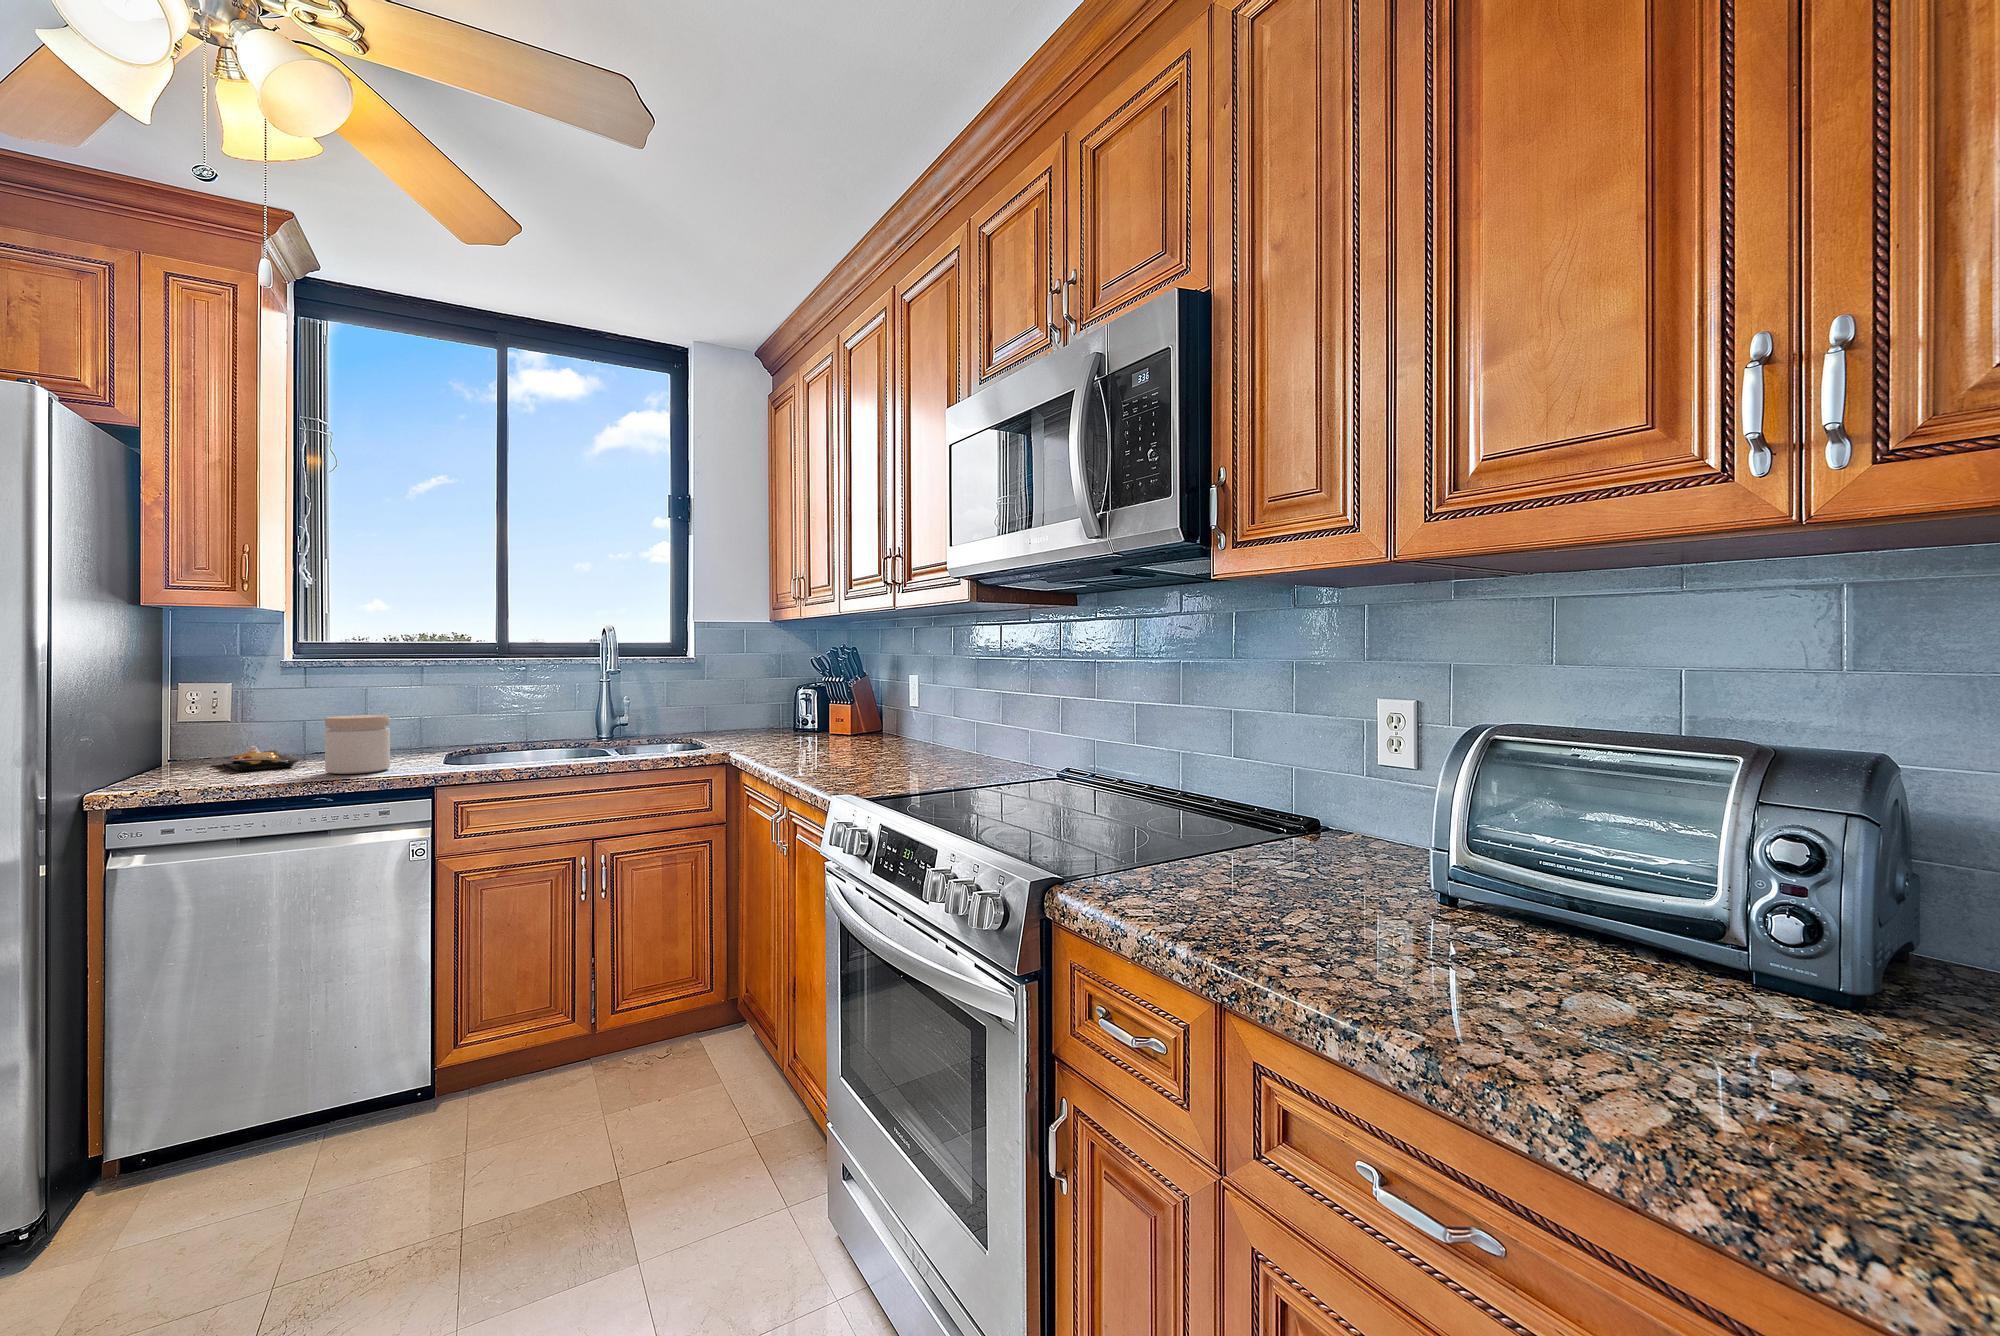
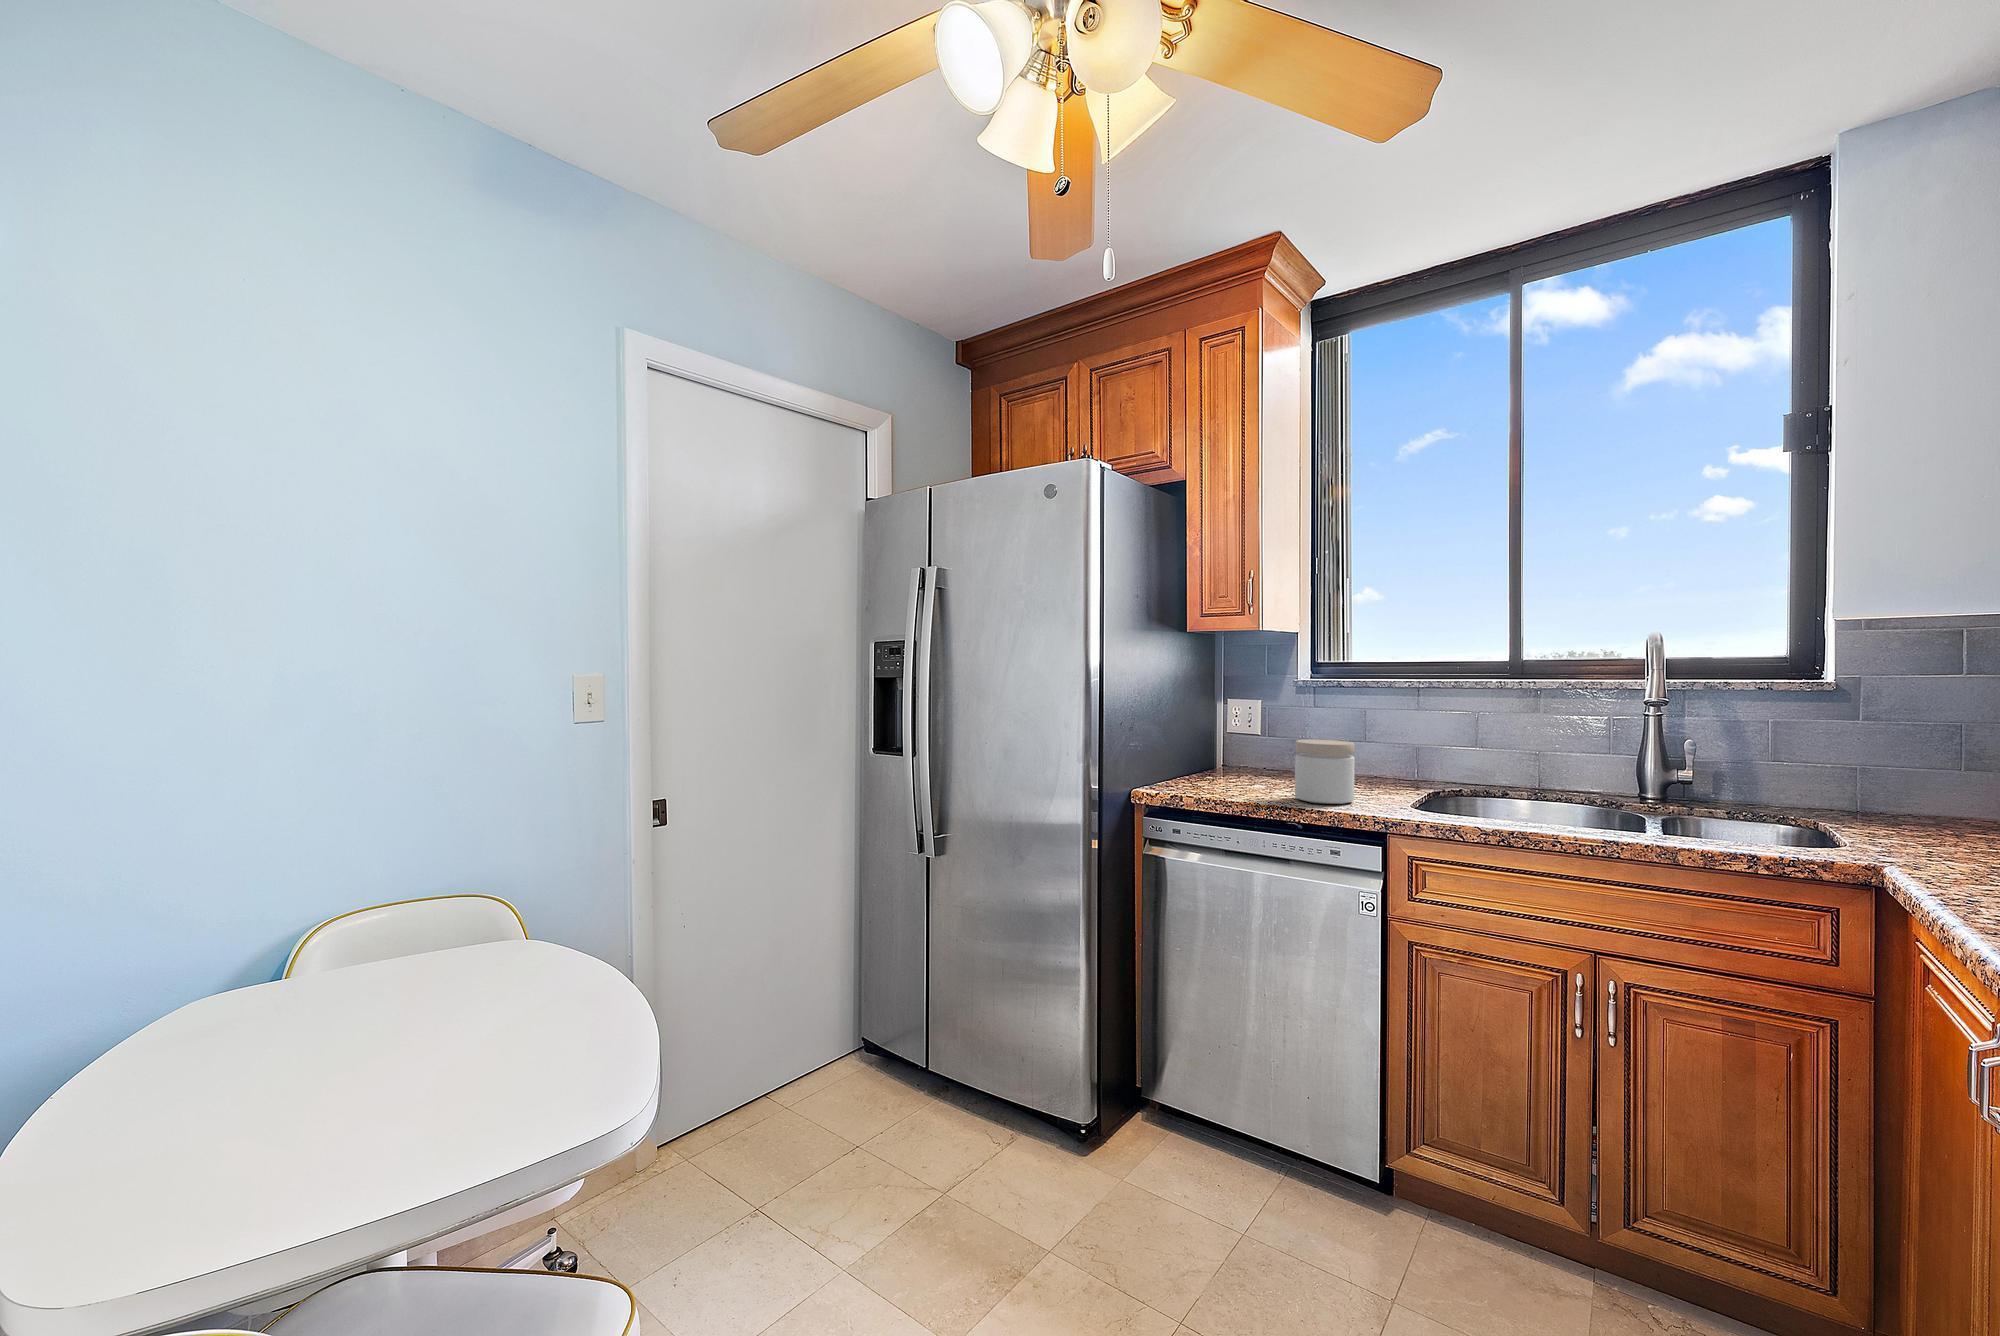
plate: present [216,745,299,771] -> none [1230,759,1290,784]

